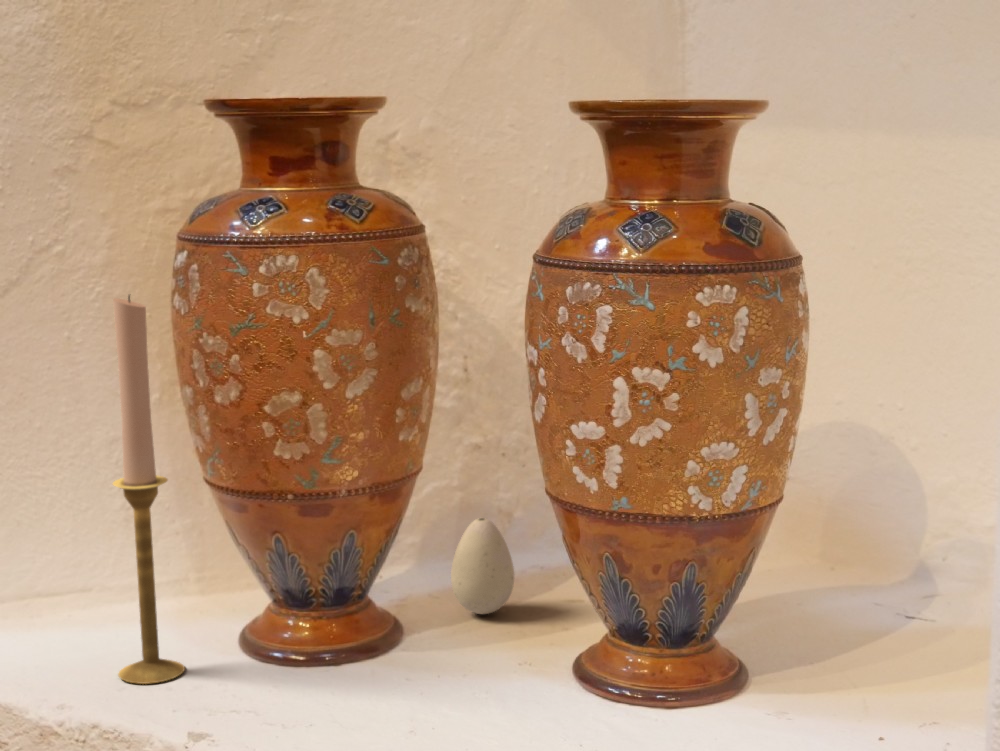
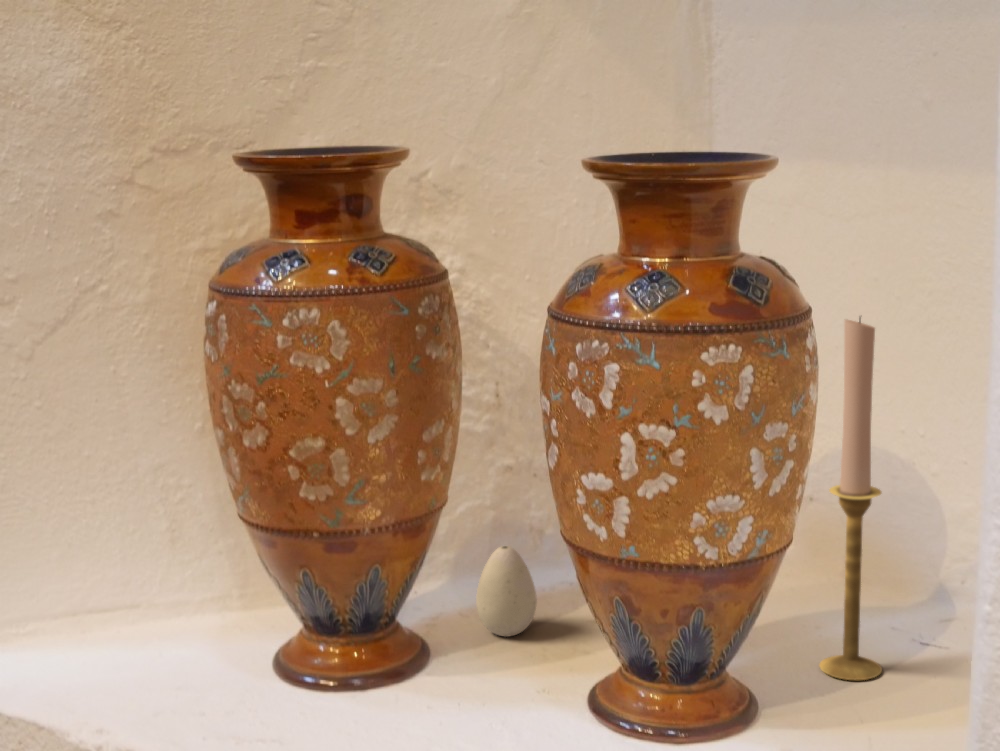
candlestick: present [113,295,185,684] -> present [819,318,882,680]

